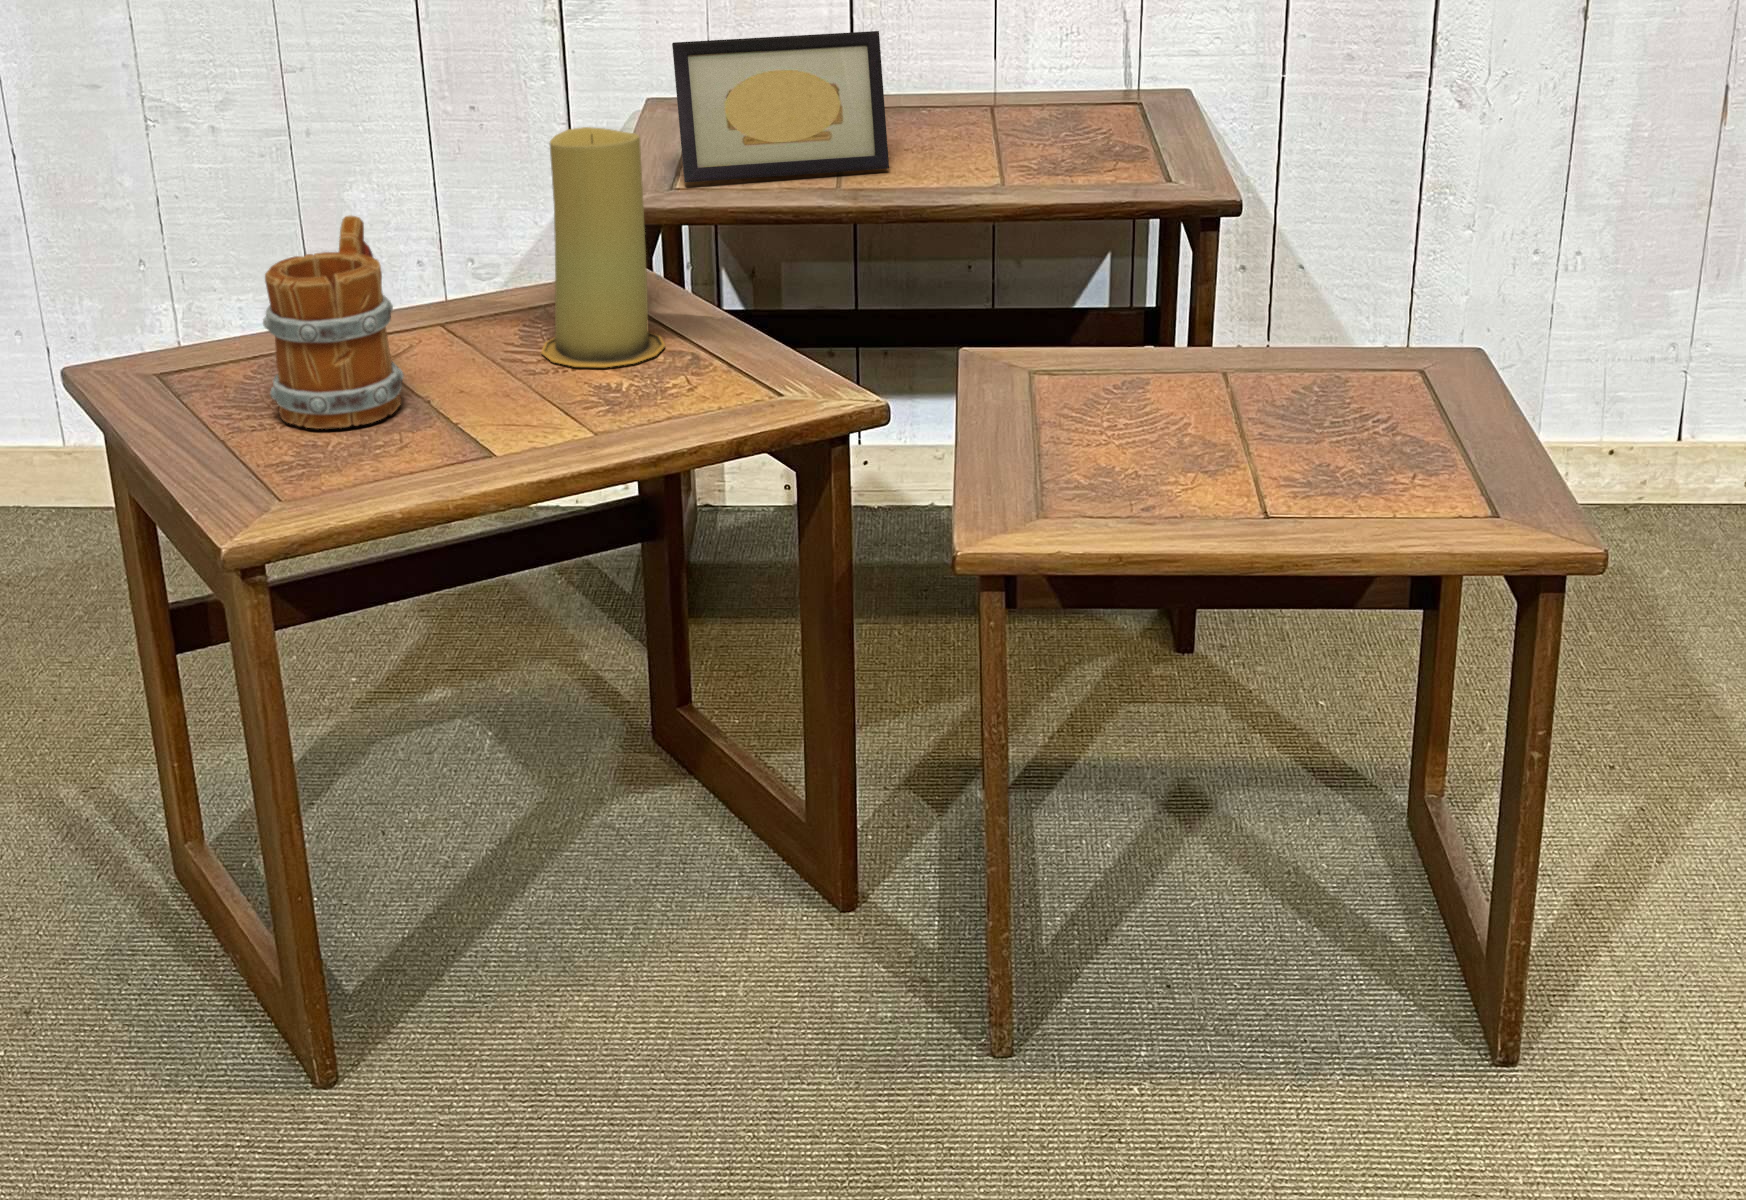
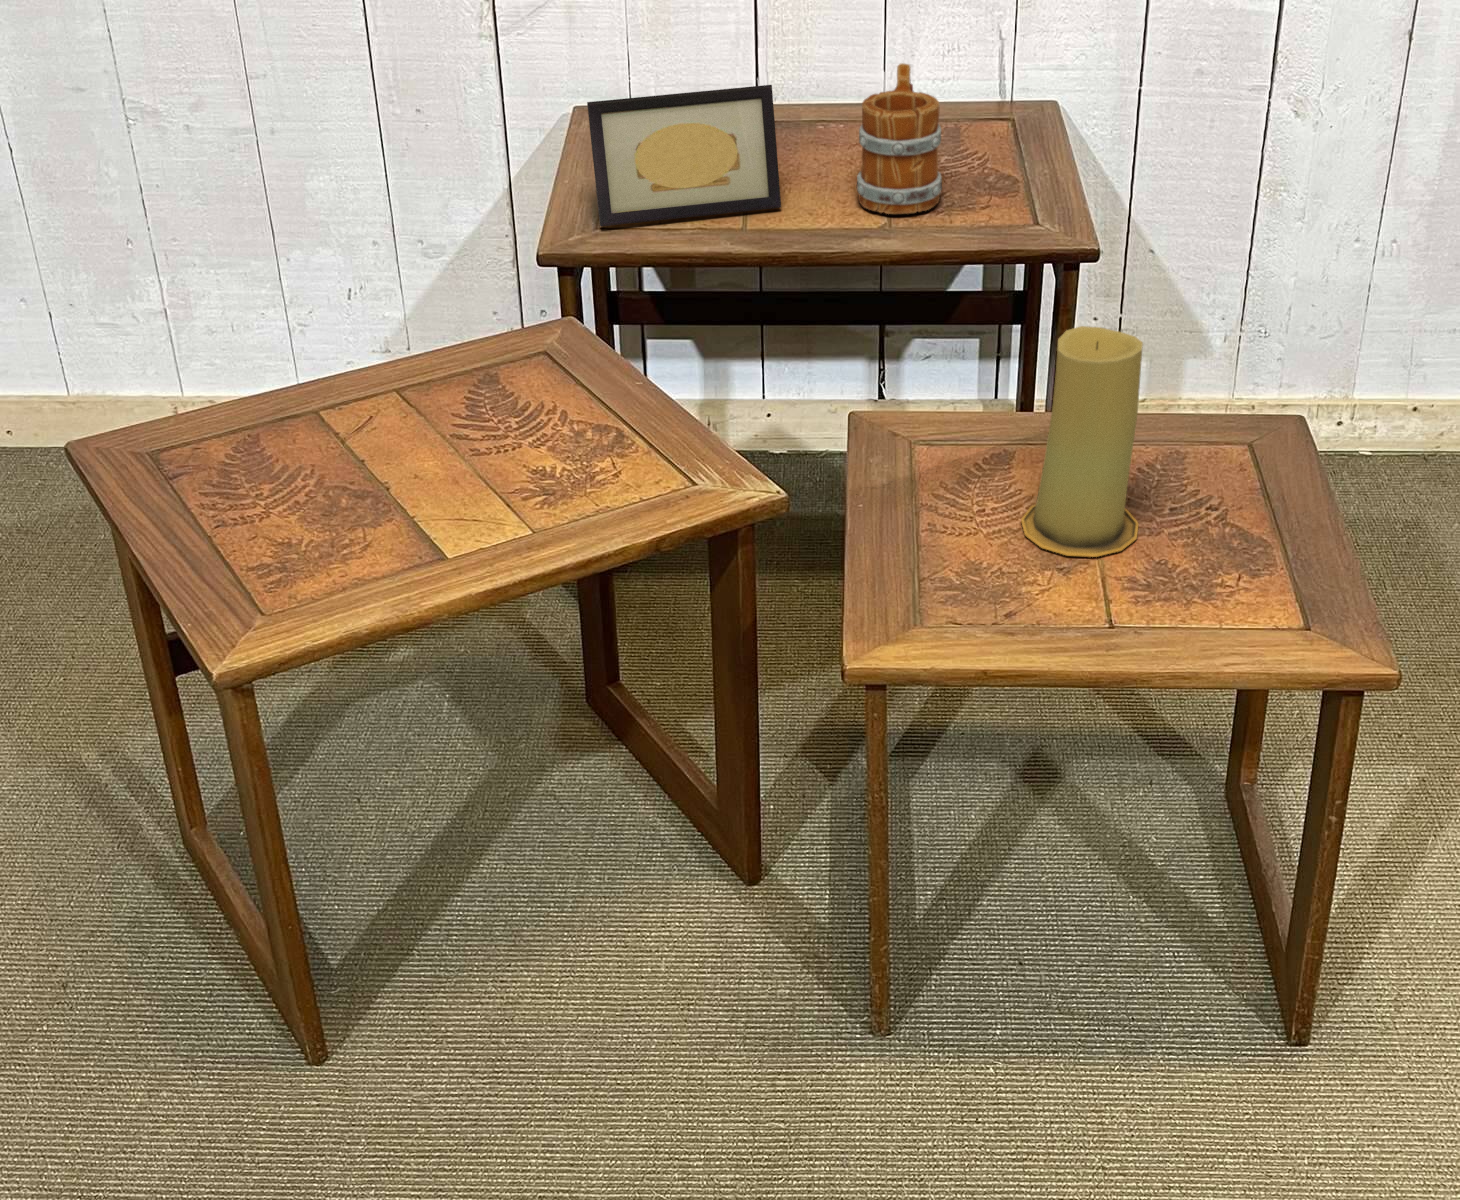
candle: present [541,127,665,367] -> present [1021,326,1143,557]
mug: present [263,216,404,429] -> present [857,63,942,214]

